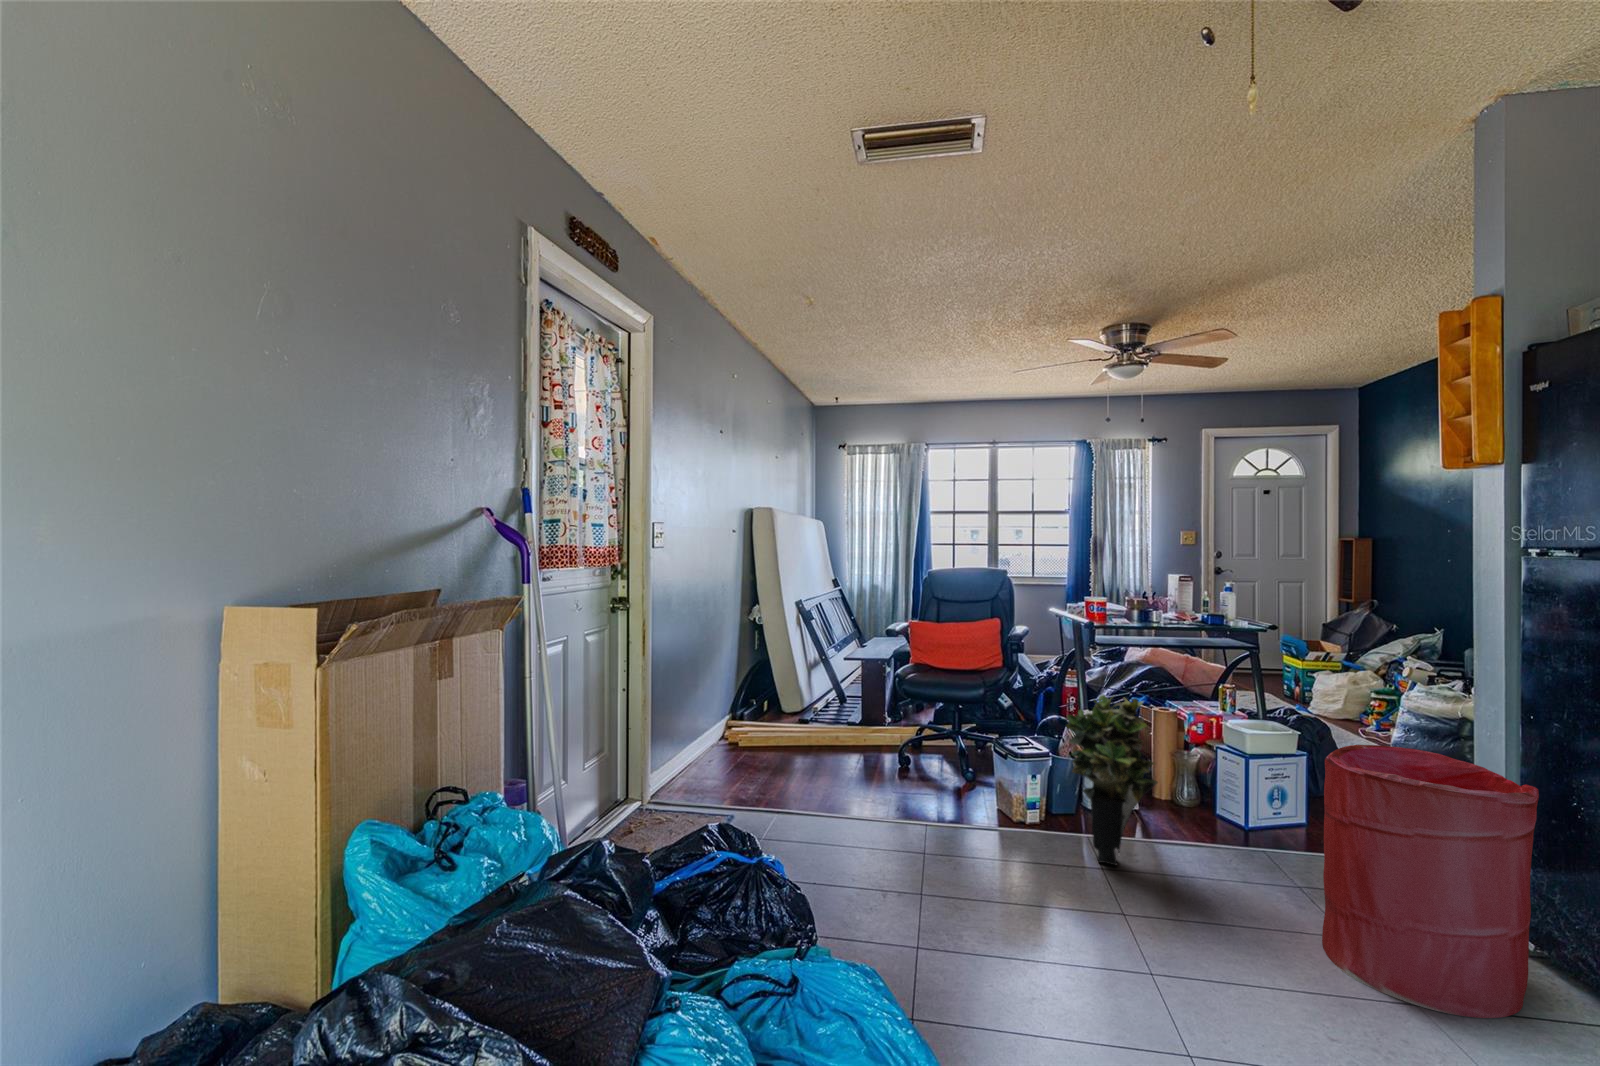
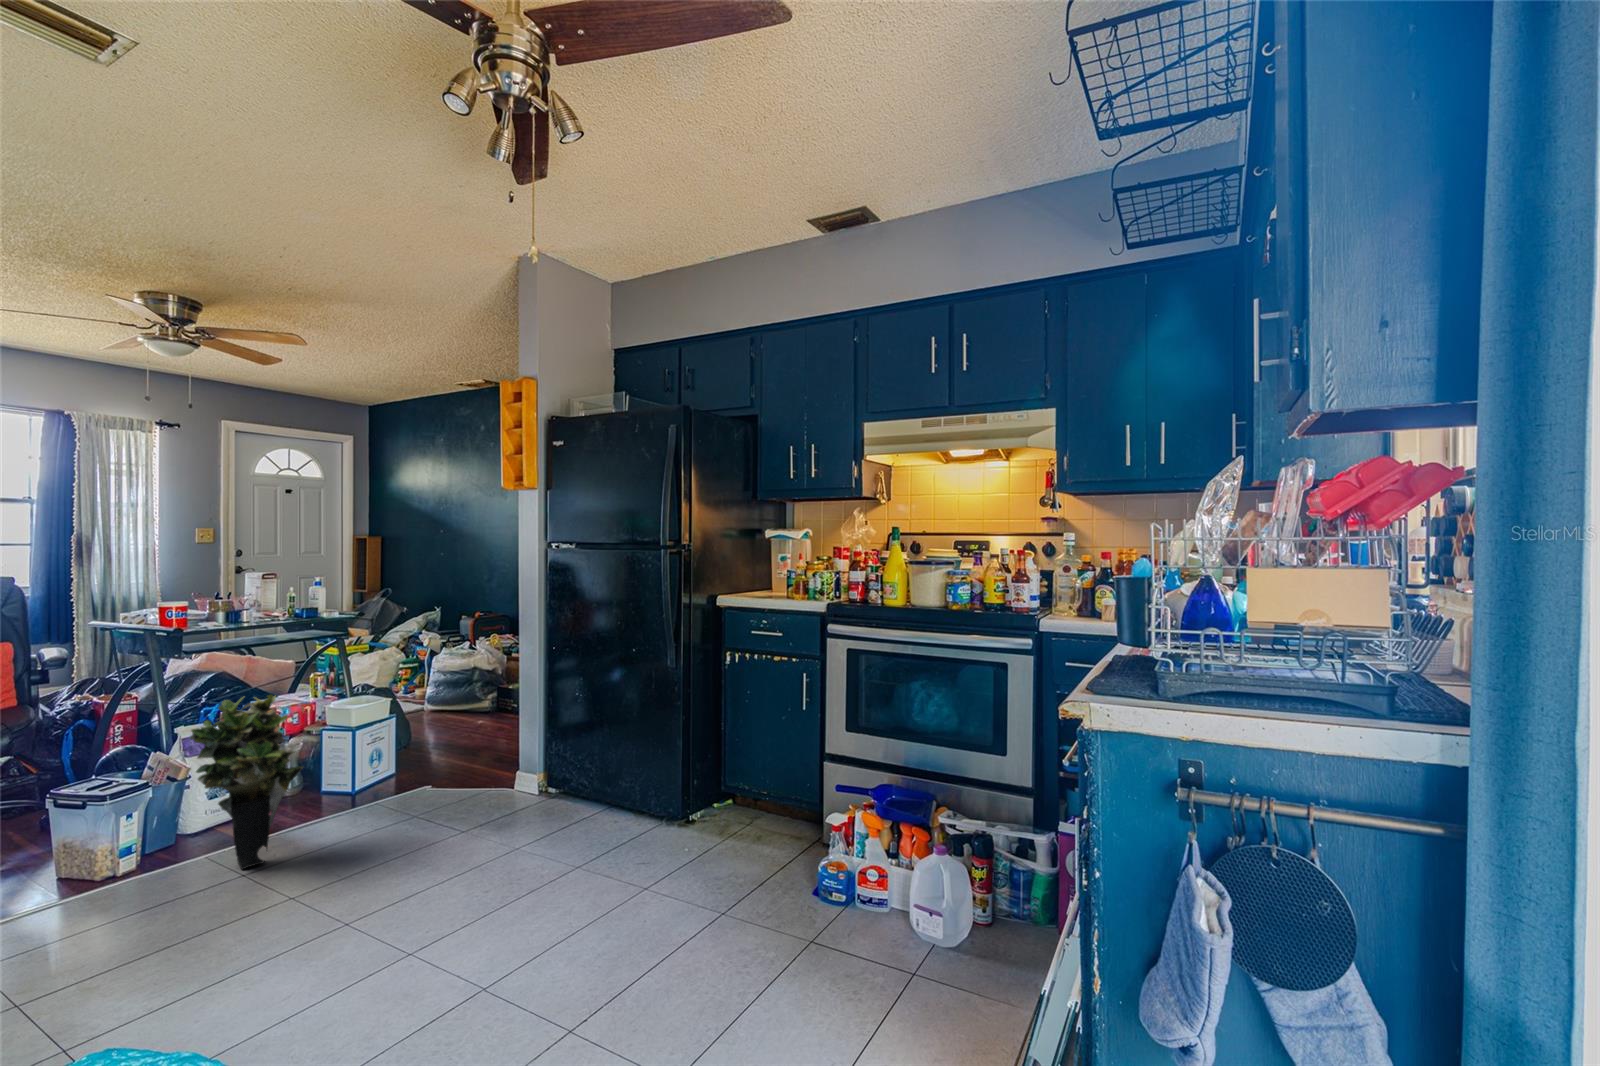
laundry hamper: present [1322,745,1539,1018] -> none [451,679,565,846]

